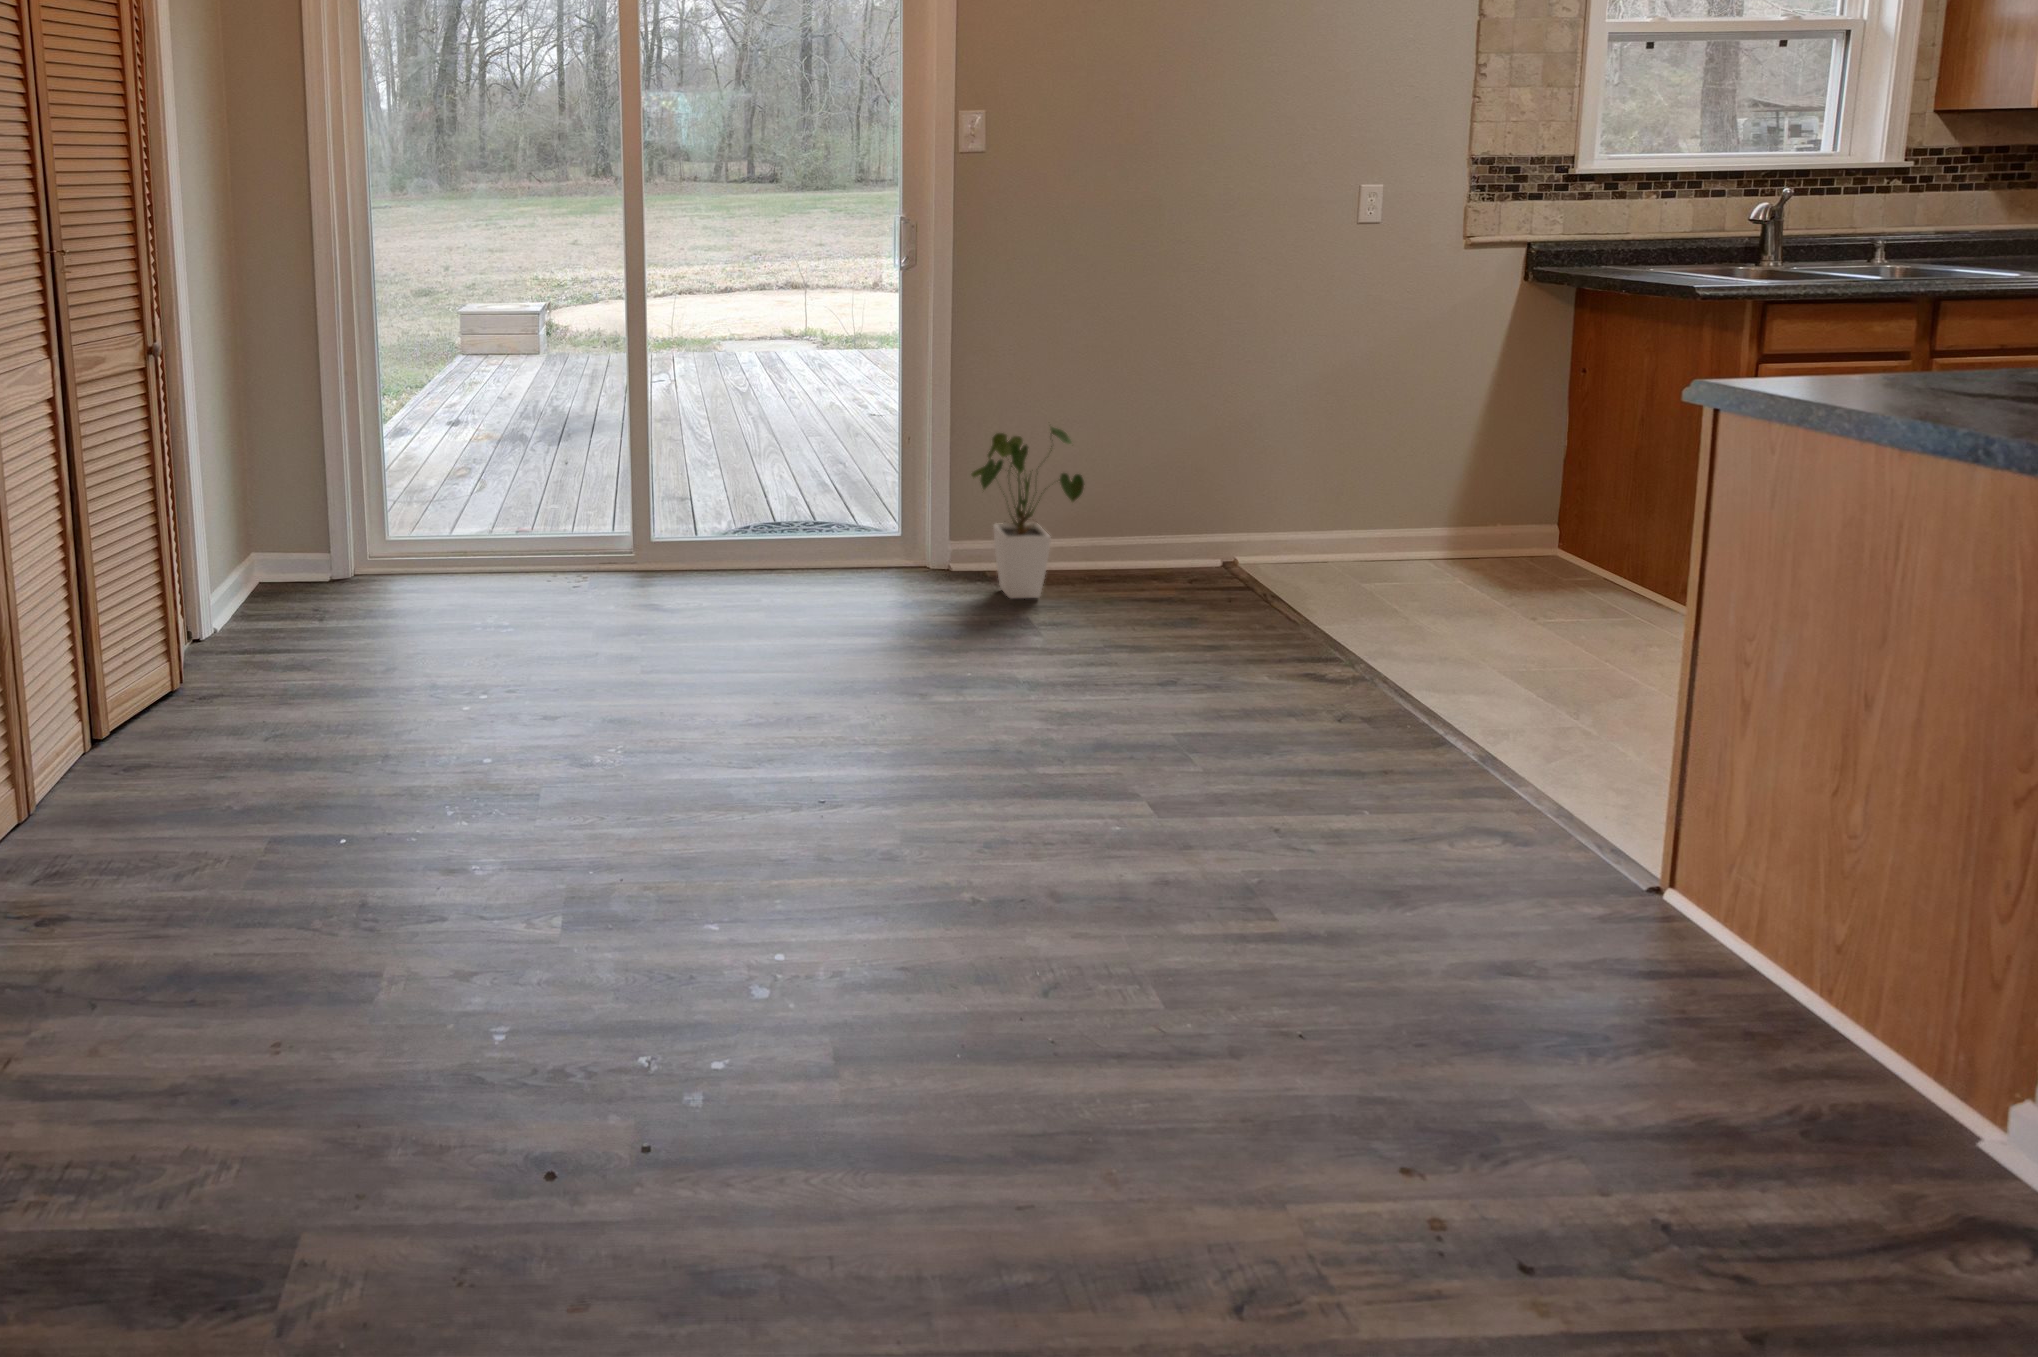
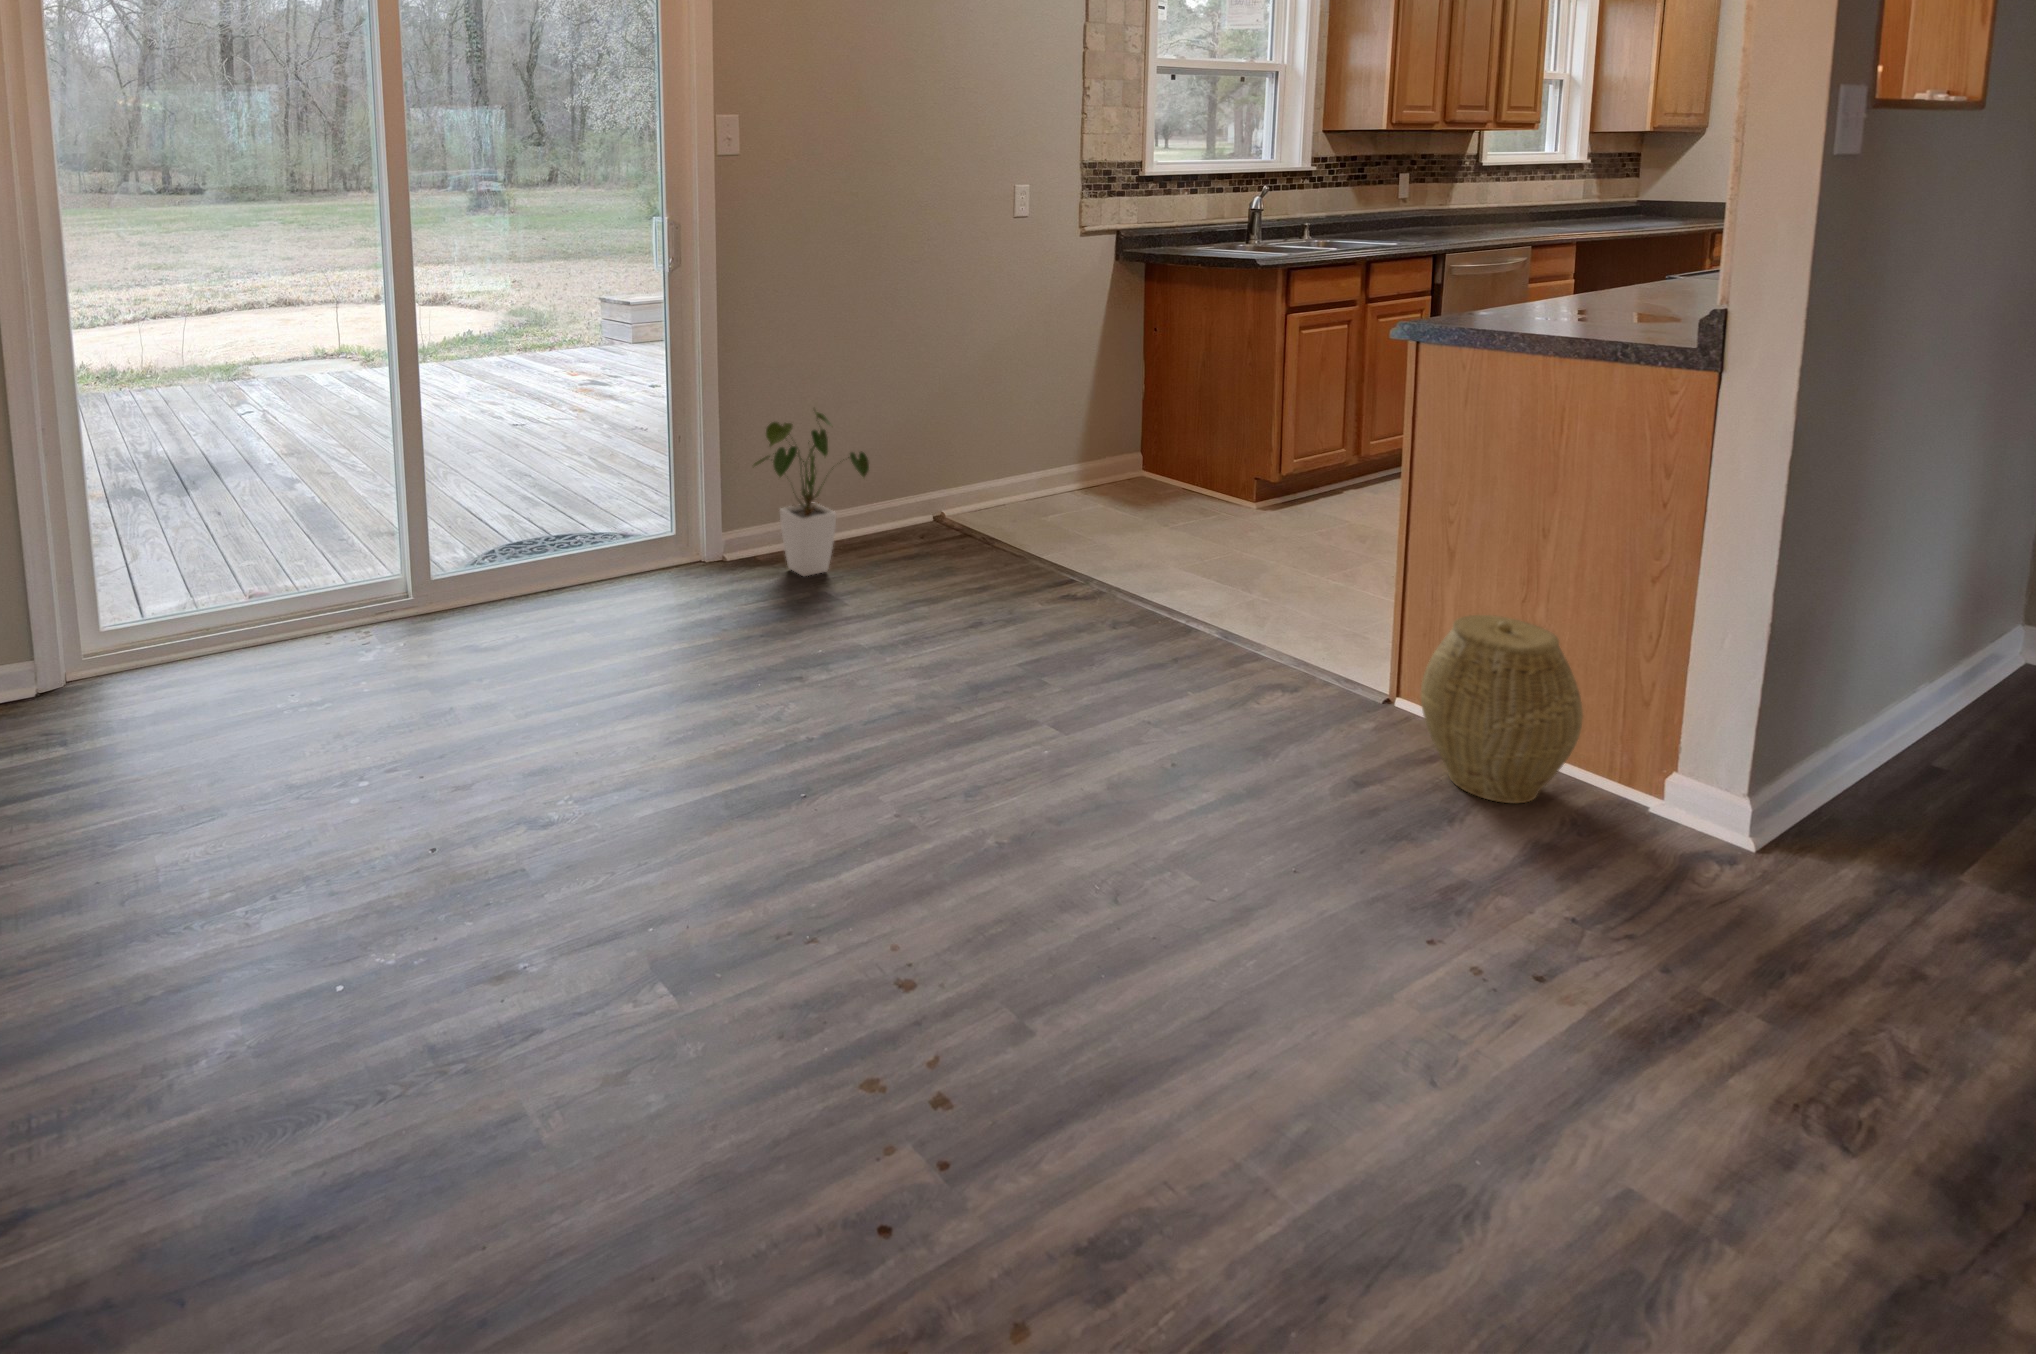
woven basket: none [1629,788,1894,1068] -> present [1421,615,1583,803]

